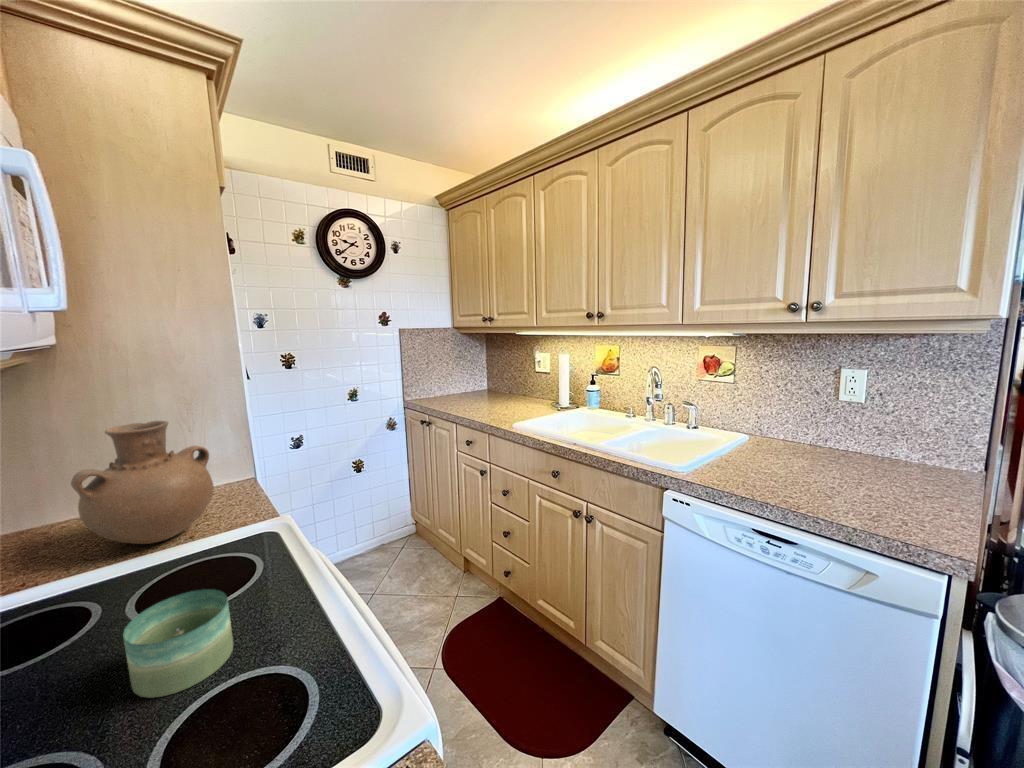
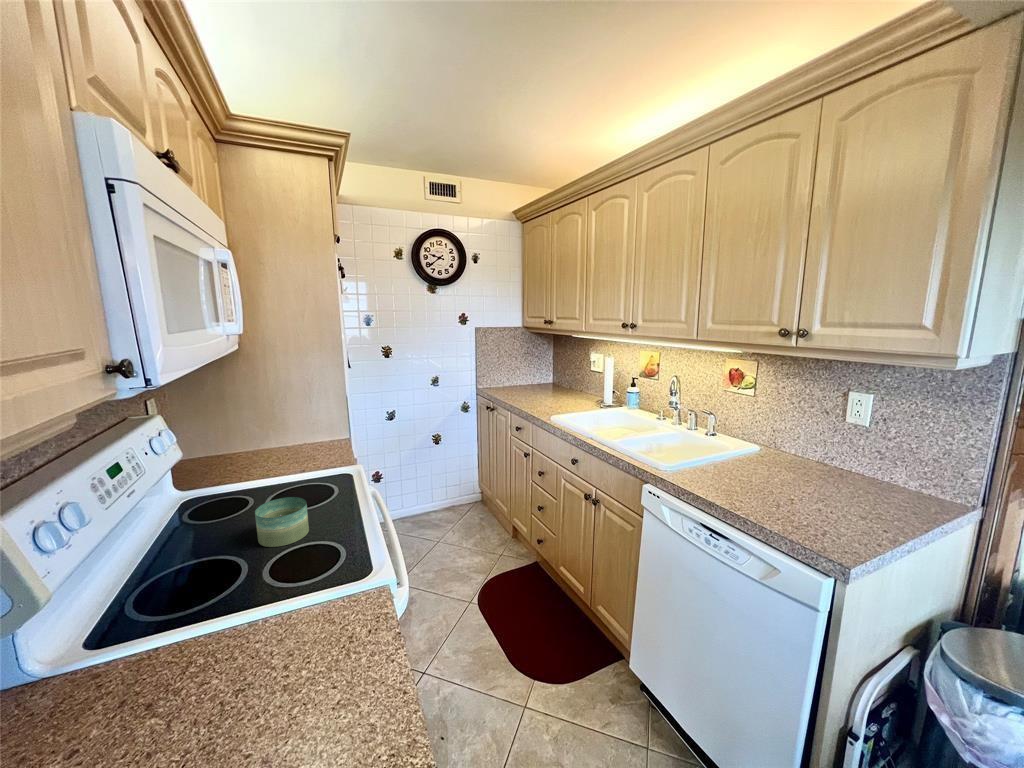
vase: present [71,421,214,544] -> none [242,395,319,471]

